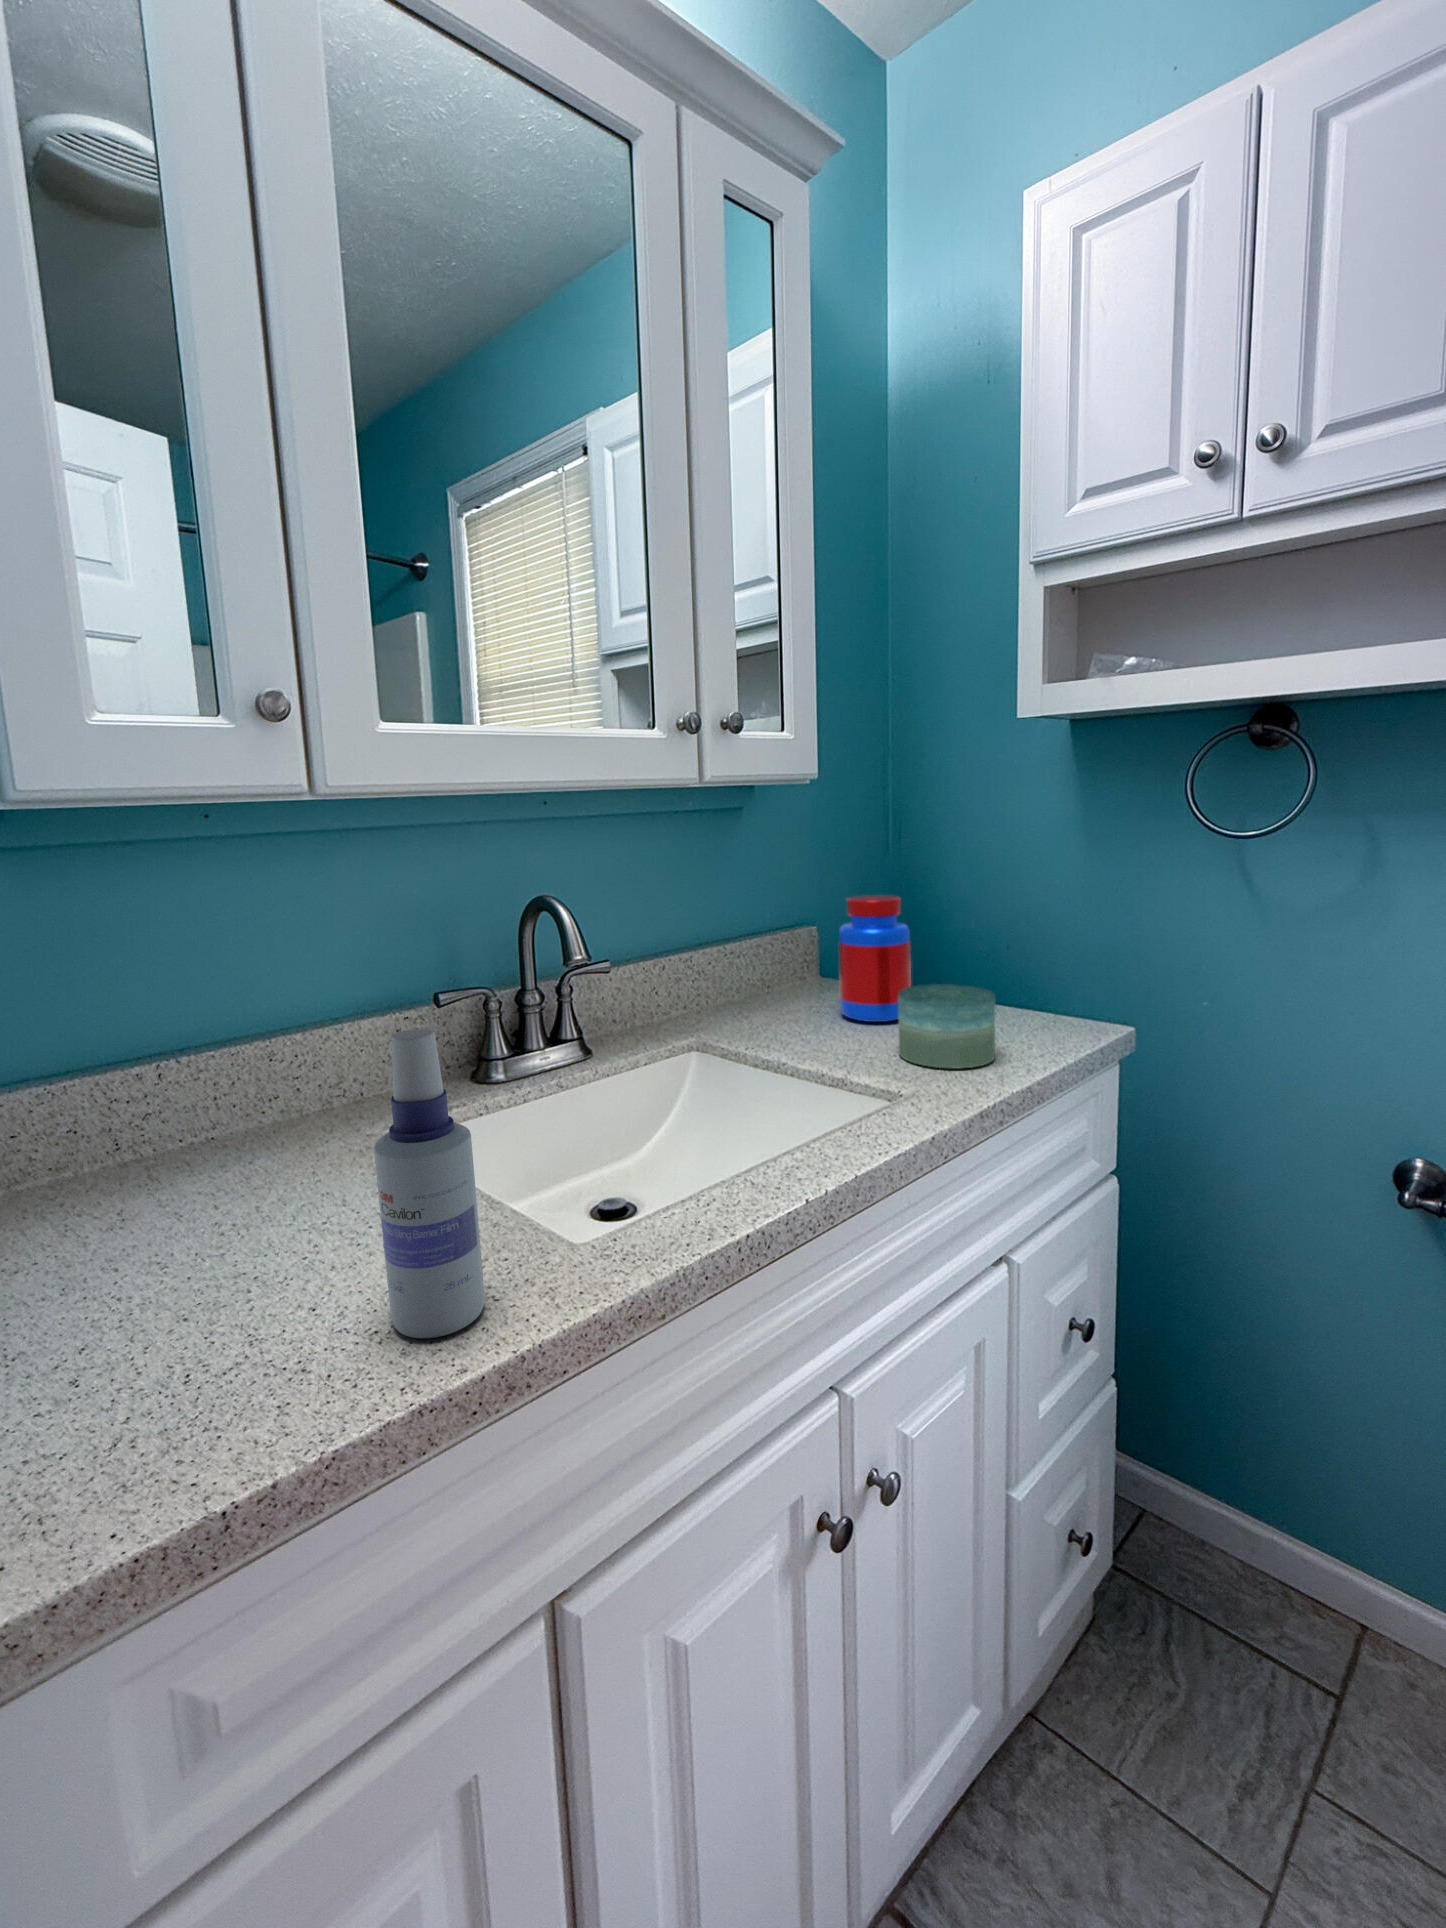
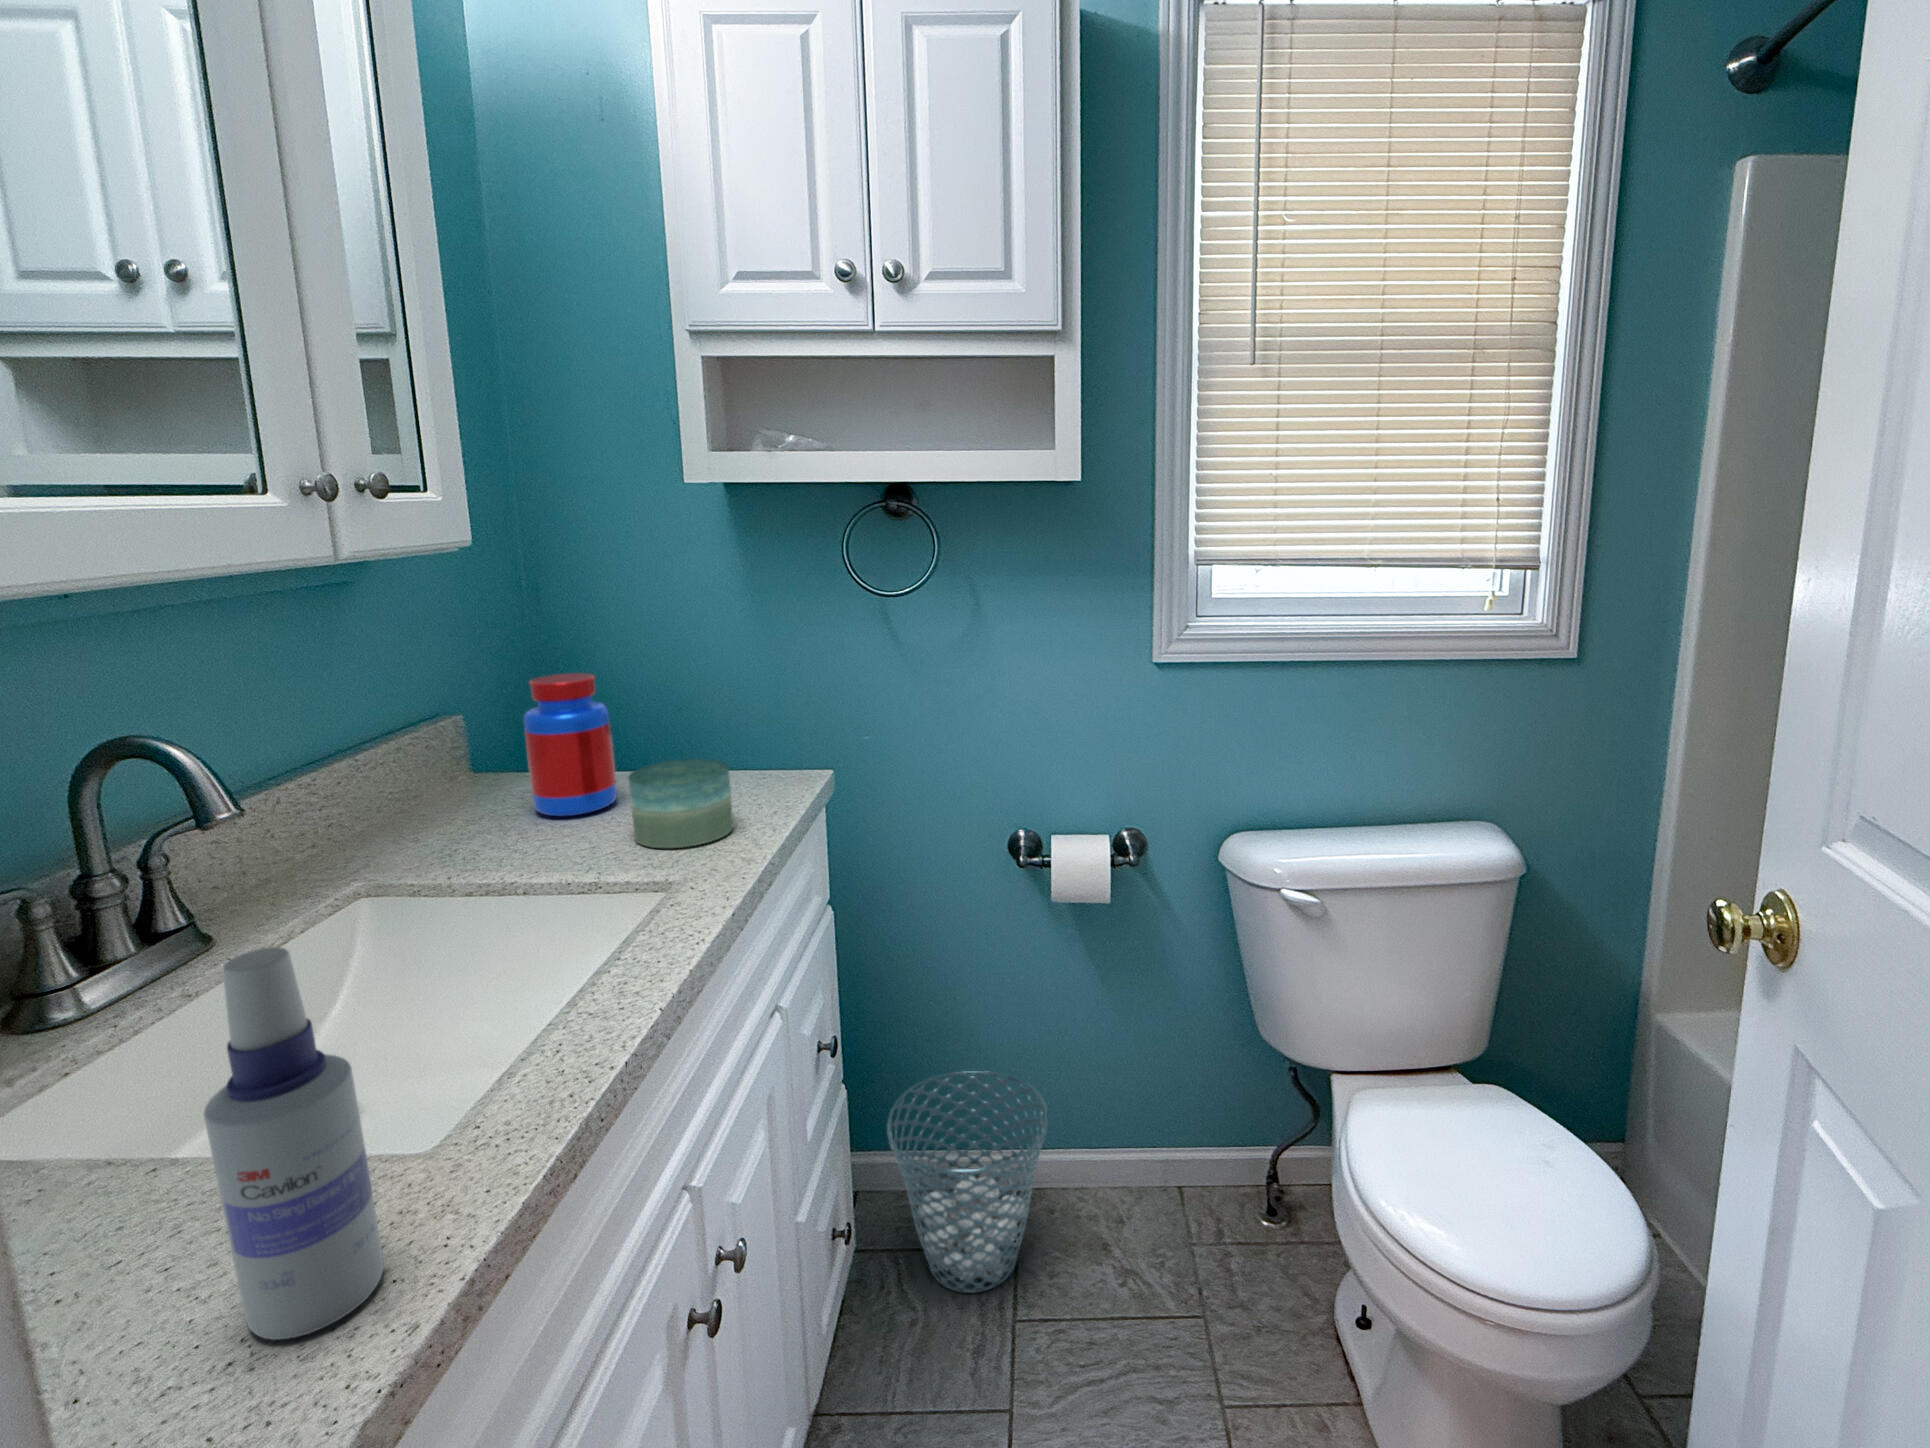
waste basket: none [1168,1422,1412,1726] -> present [887,1071,1047,1293]

